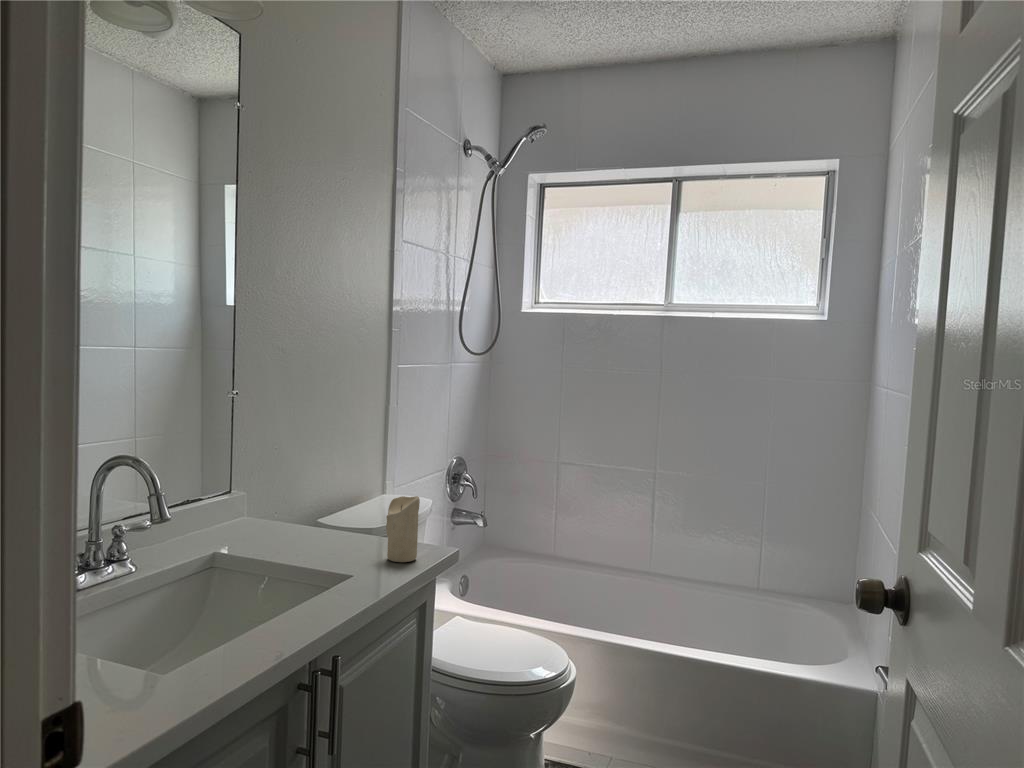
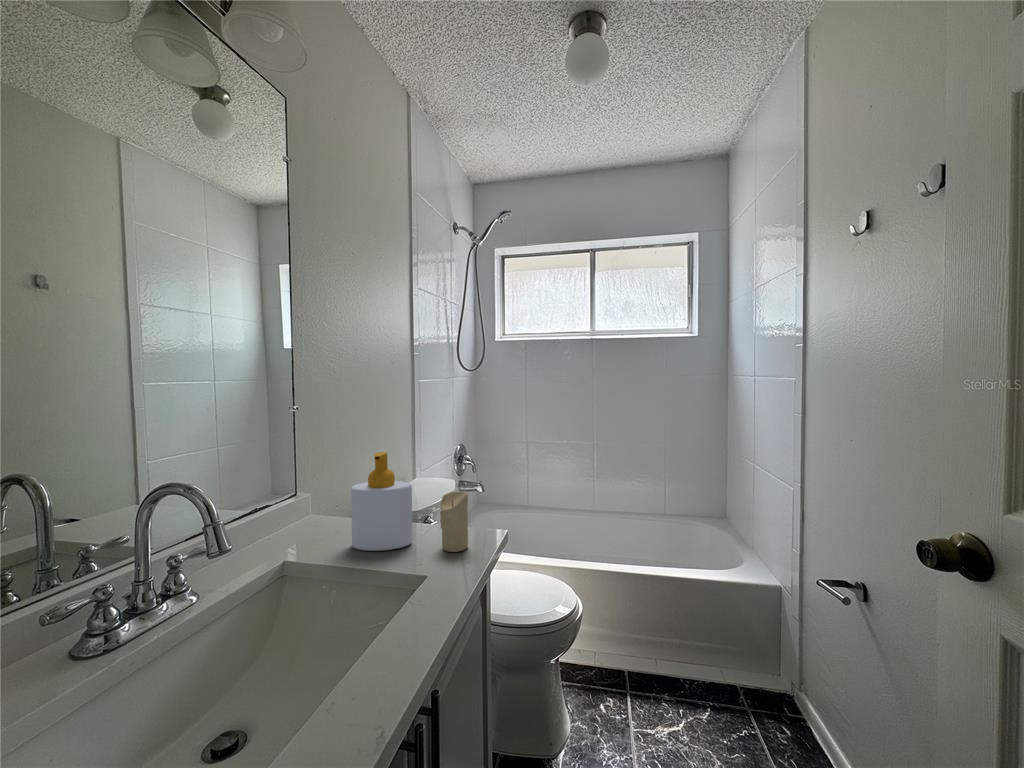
soap bottle: none [290,445,359,554] -> present [351,452,413,551]

